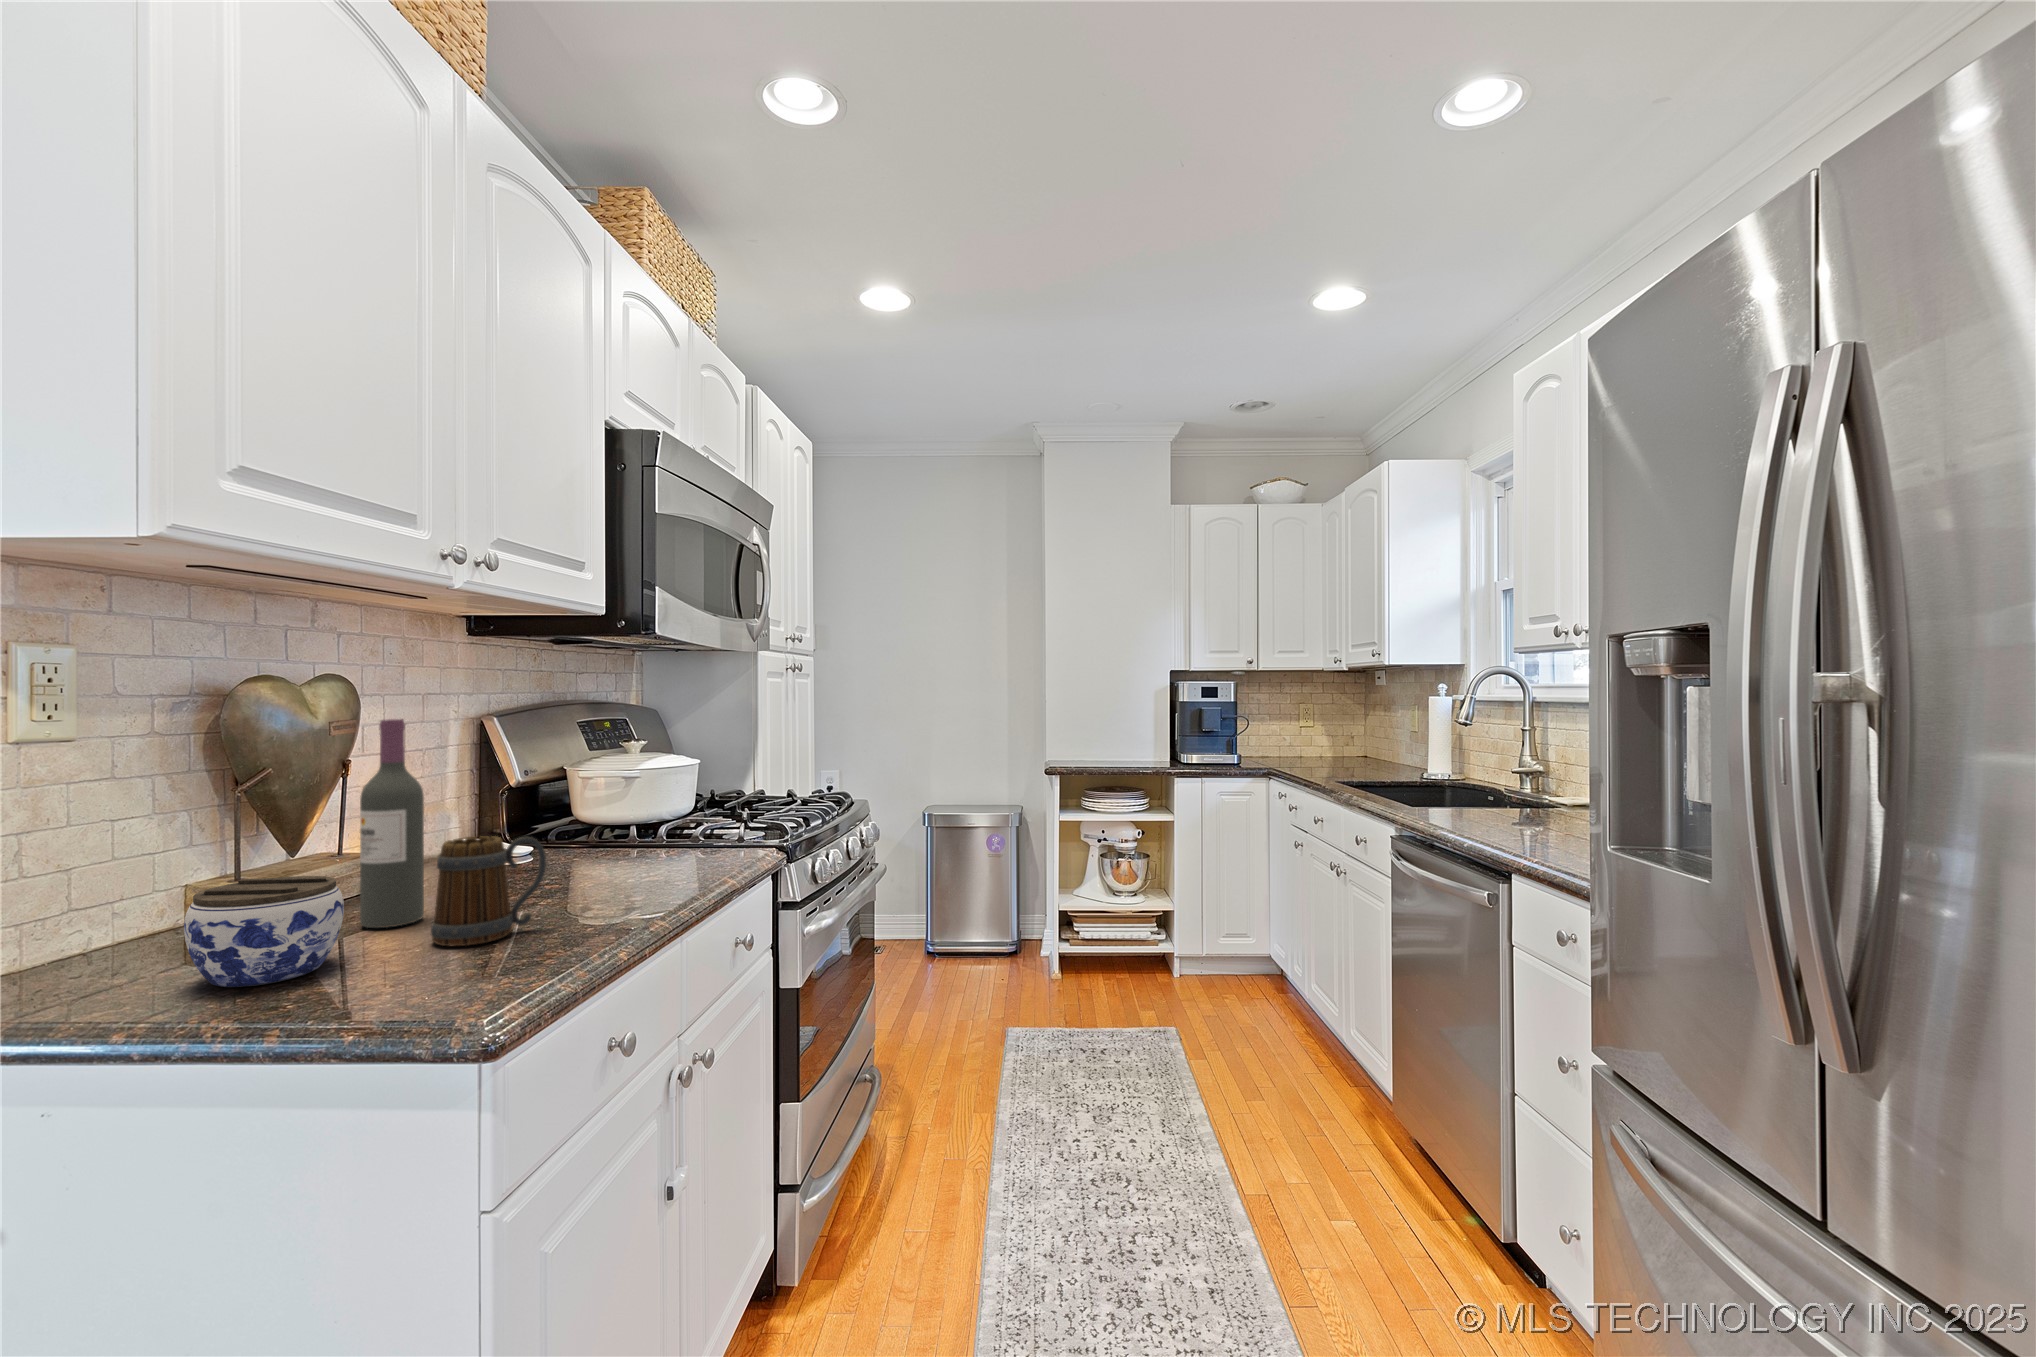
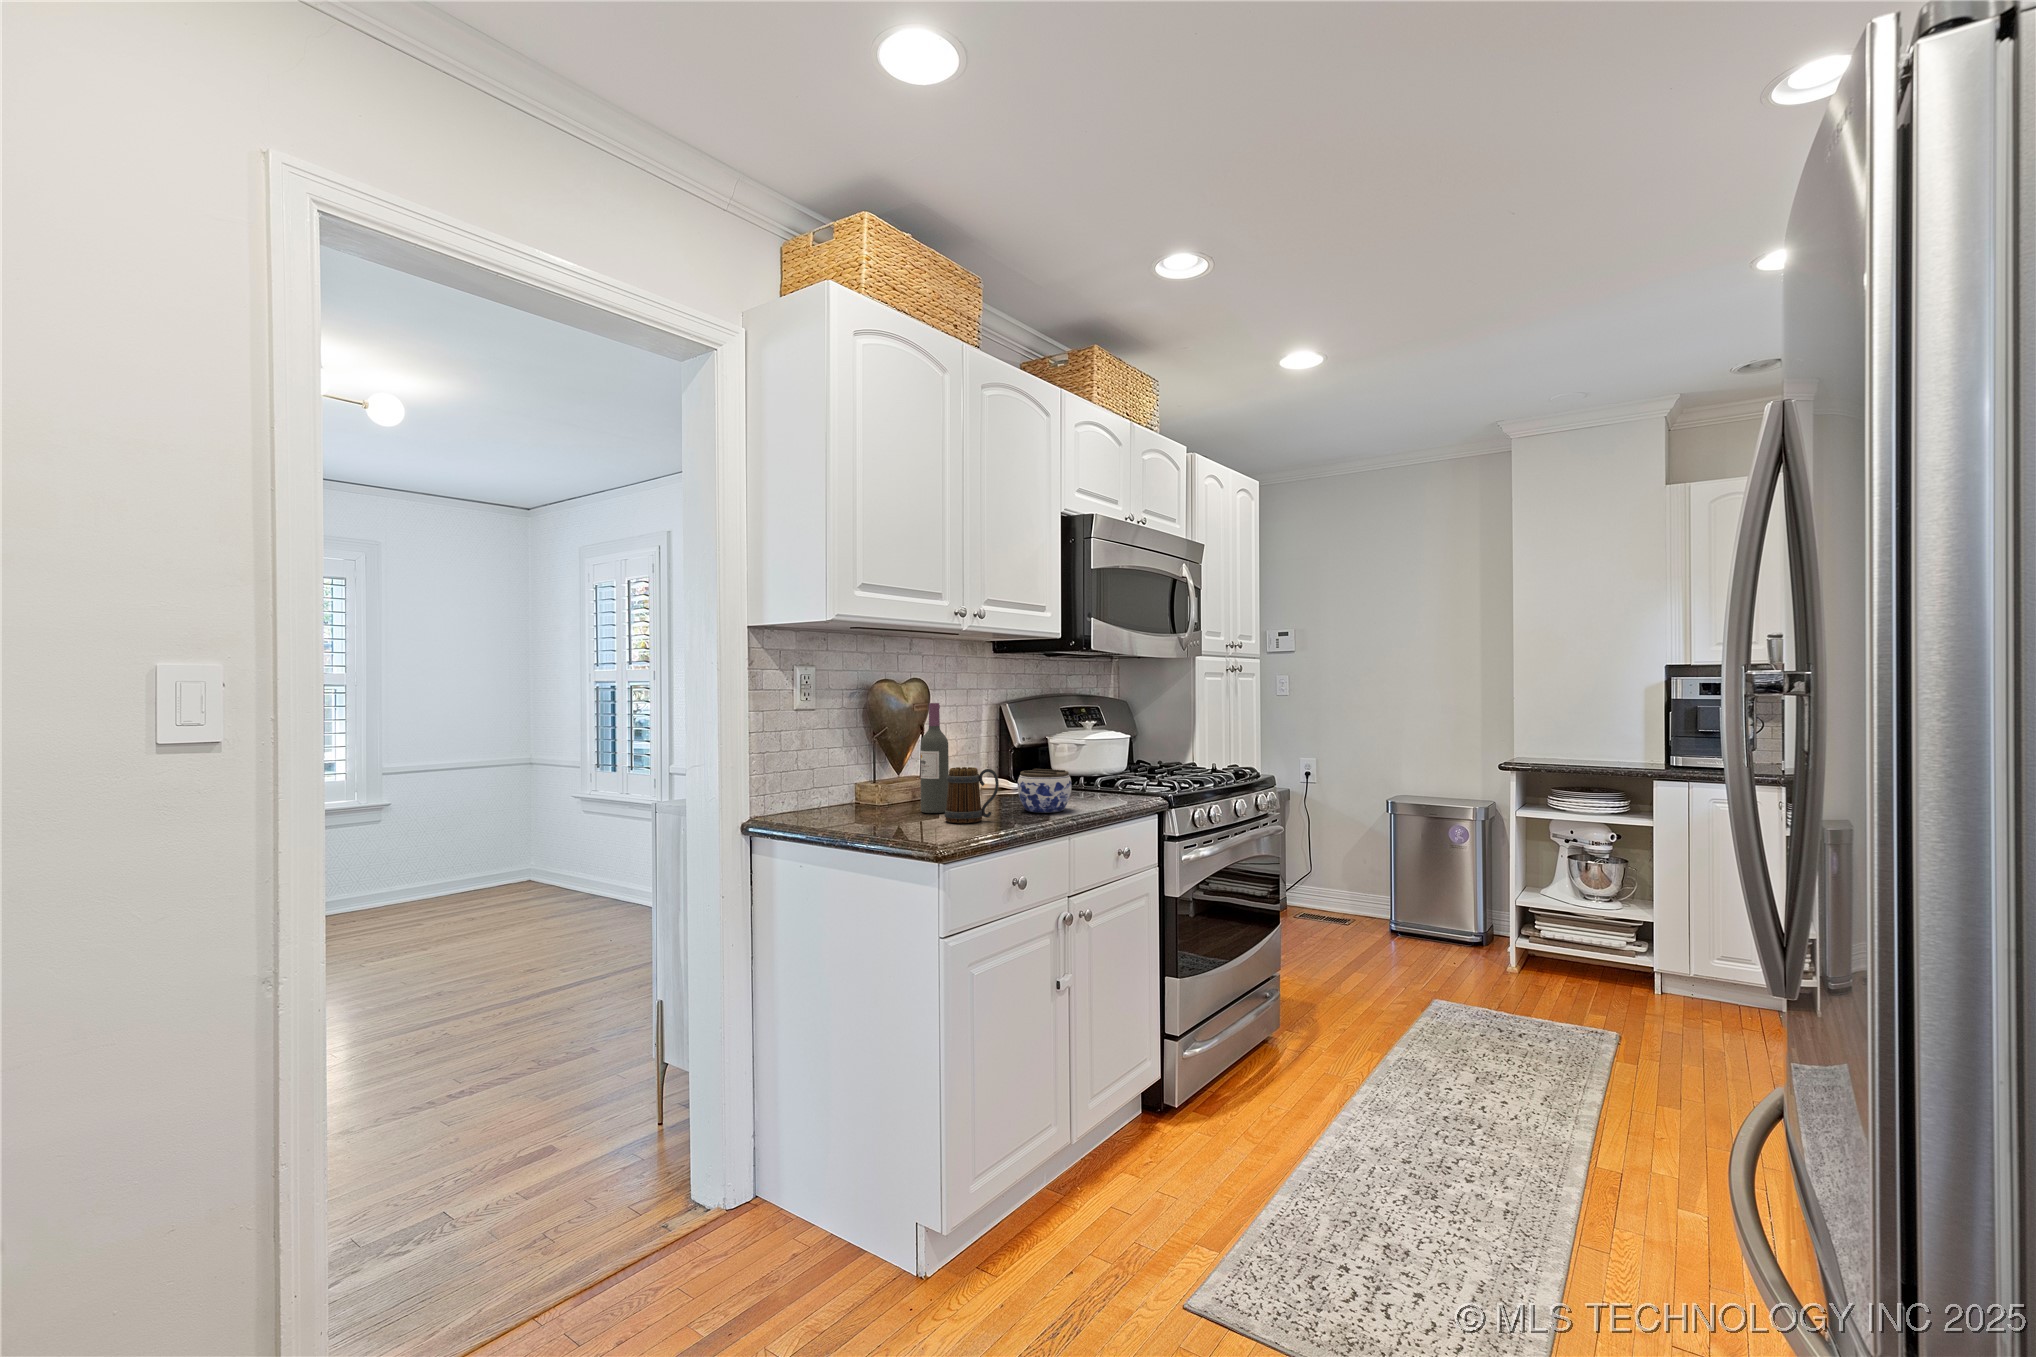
jar: present [184,876,344,987] -> present [1018,769,1072,813]

